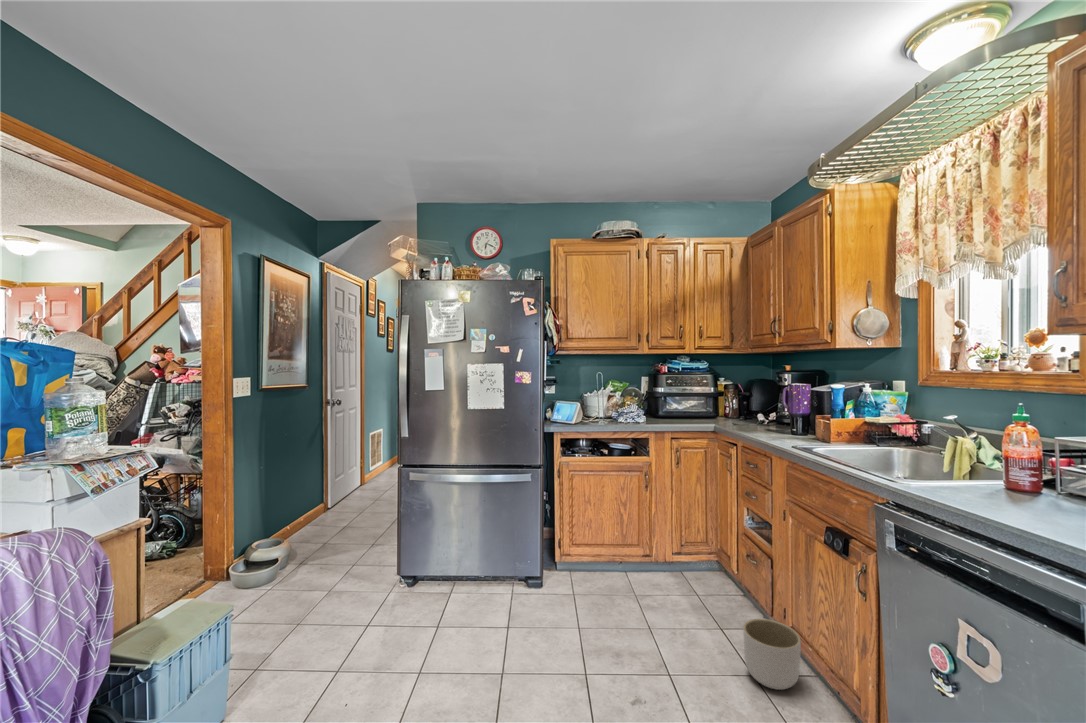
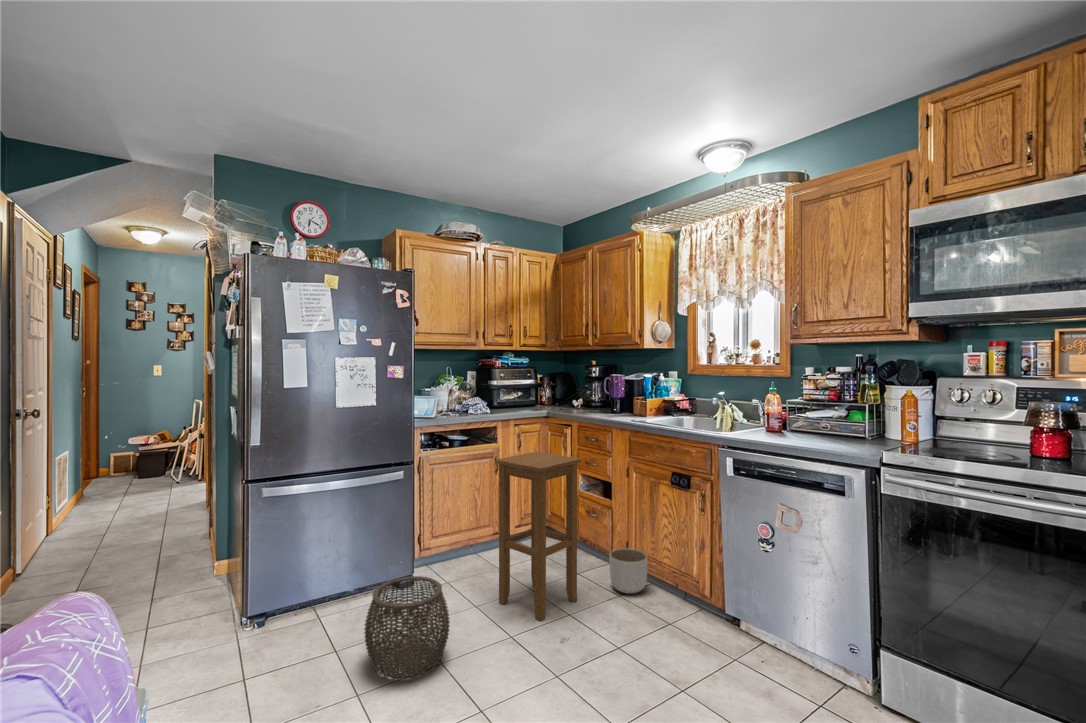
stool: none [595,474,693,681] -> present [495,452,581,621]
woven basket: none [425,586,510,695] -> present [364,576,450,679]

